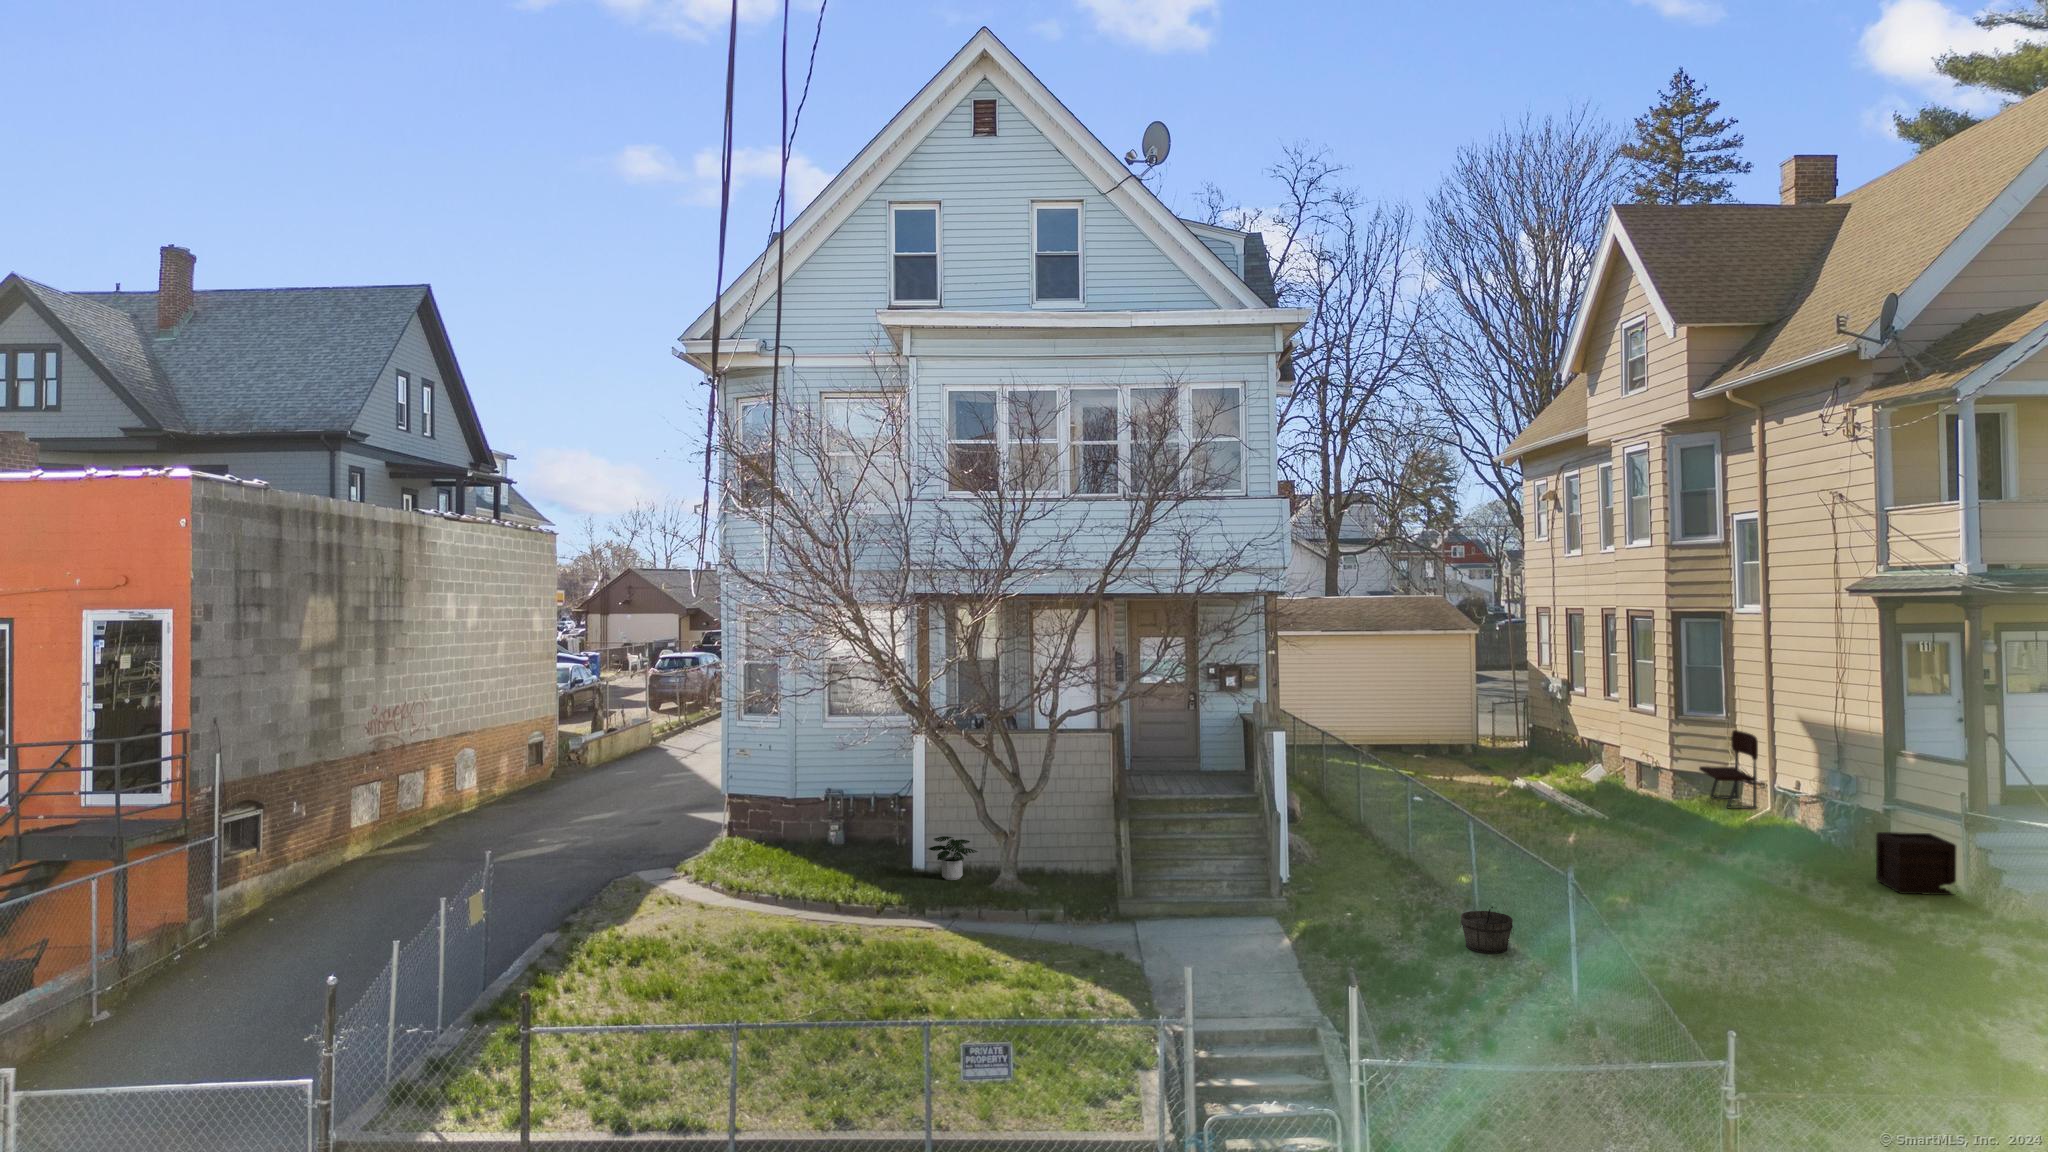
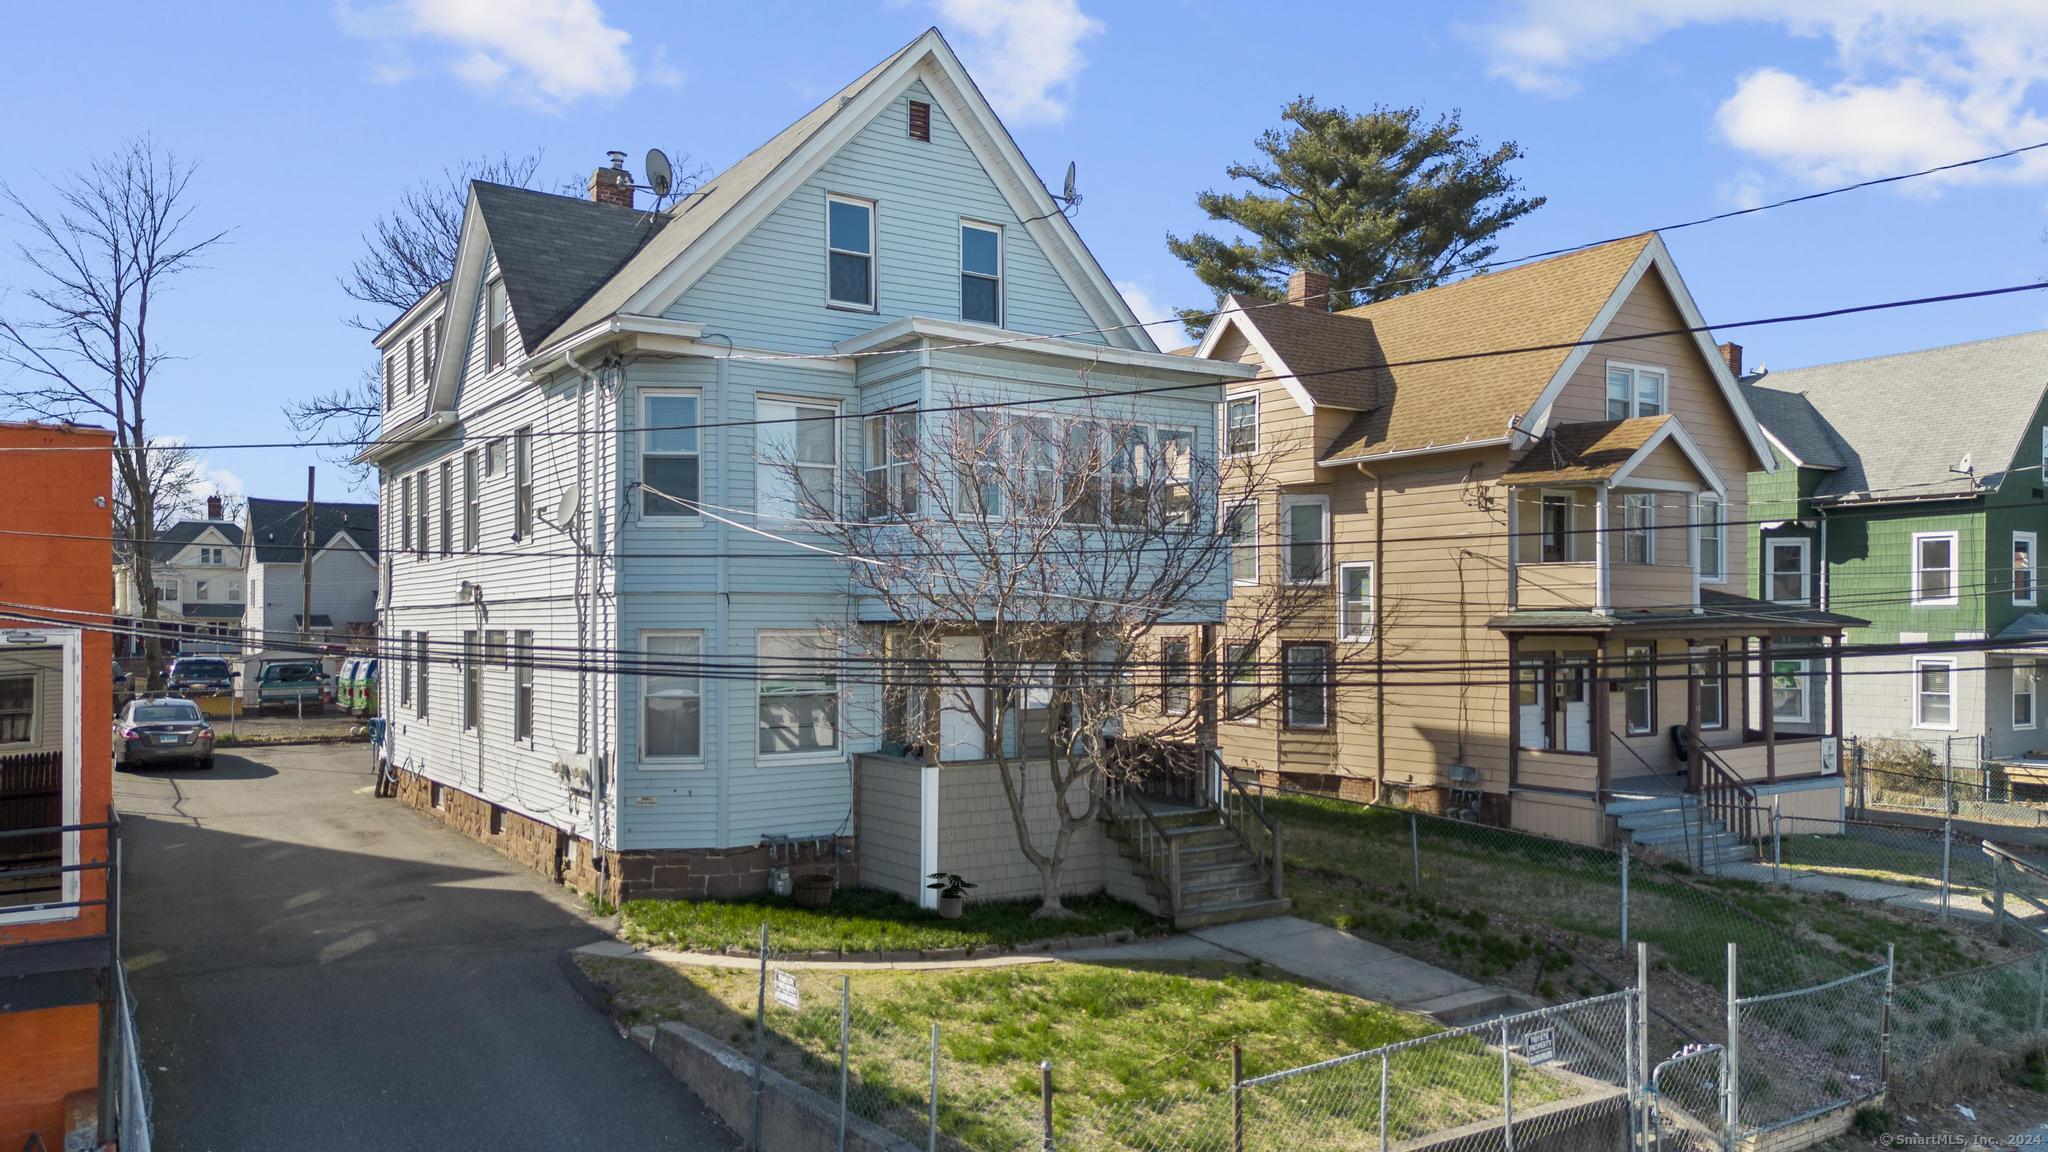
bench: present [1699,730,1758,809] -> none [1319,737,1375,800]
wooden crate: present [1876,832,1956,895] -> none [1554,805,1612,850]
wooden bucket: present [1460,907,1514,954] -> present [793,869,835,907]

